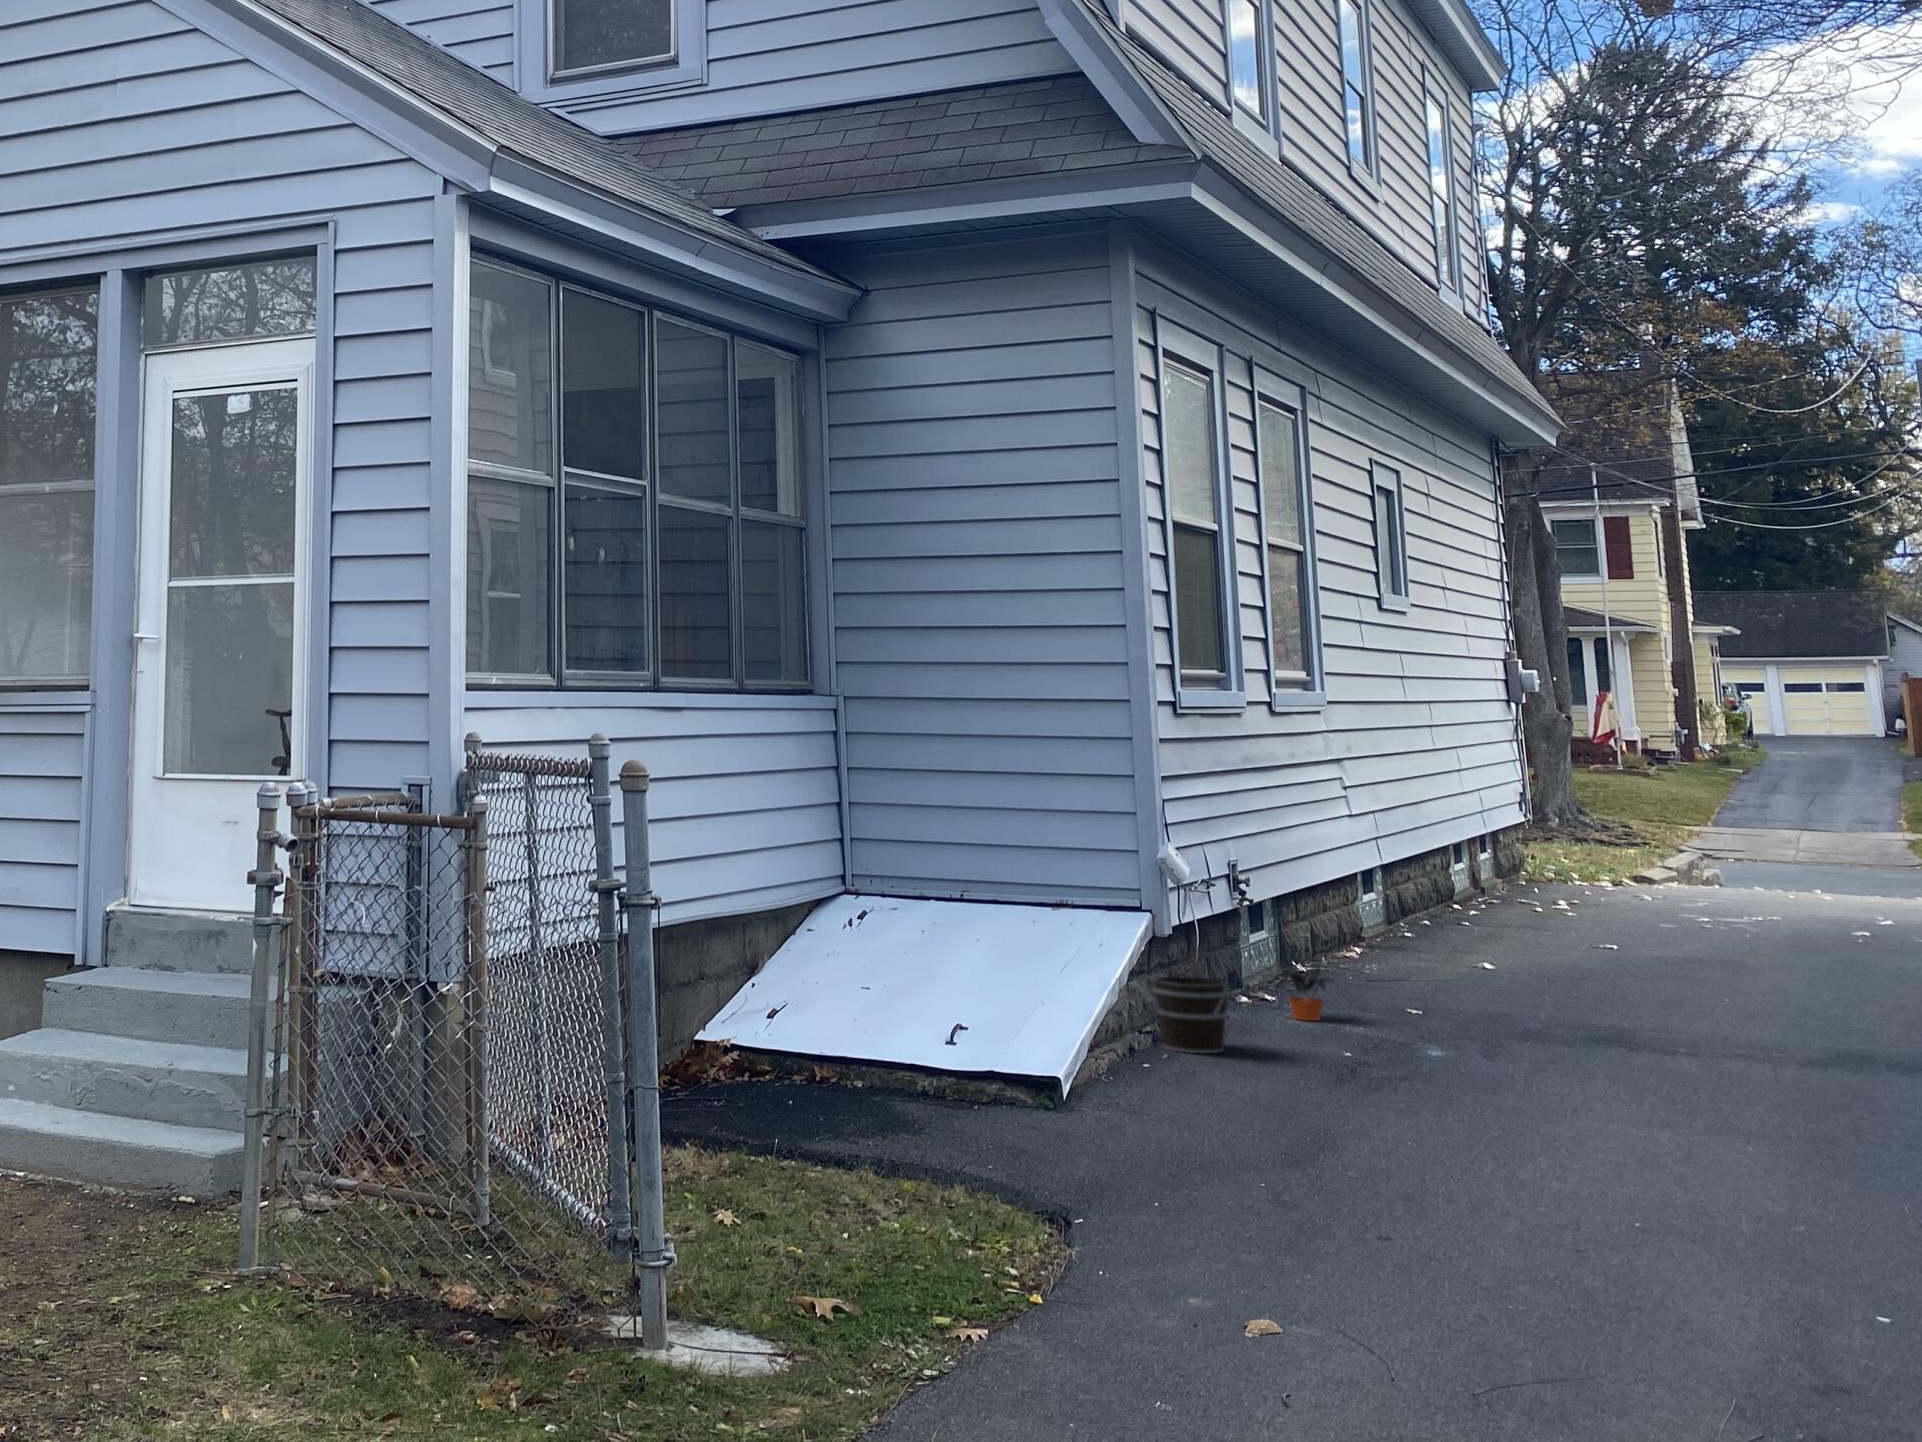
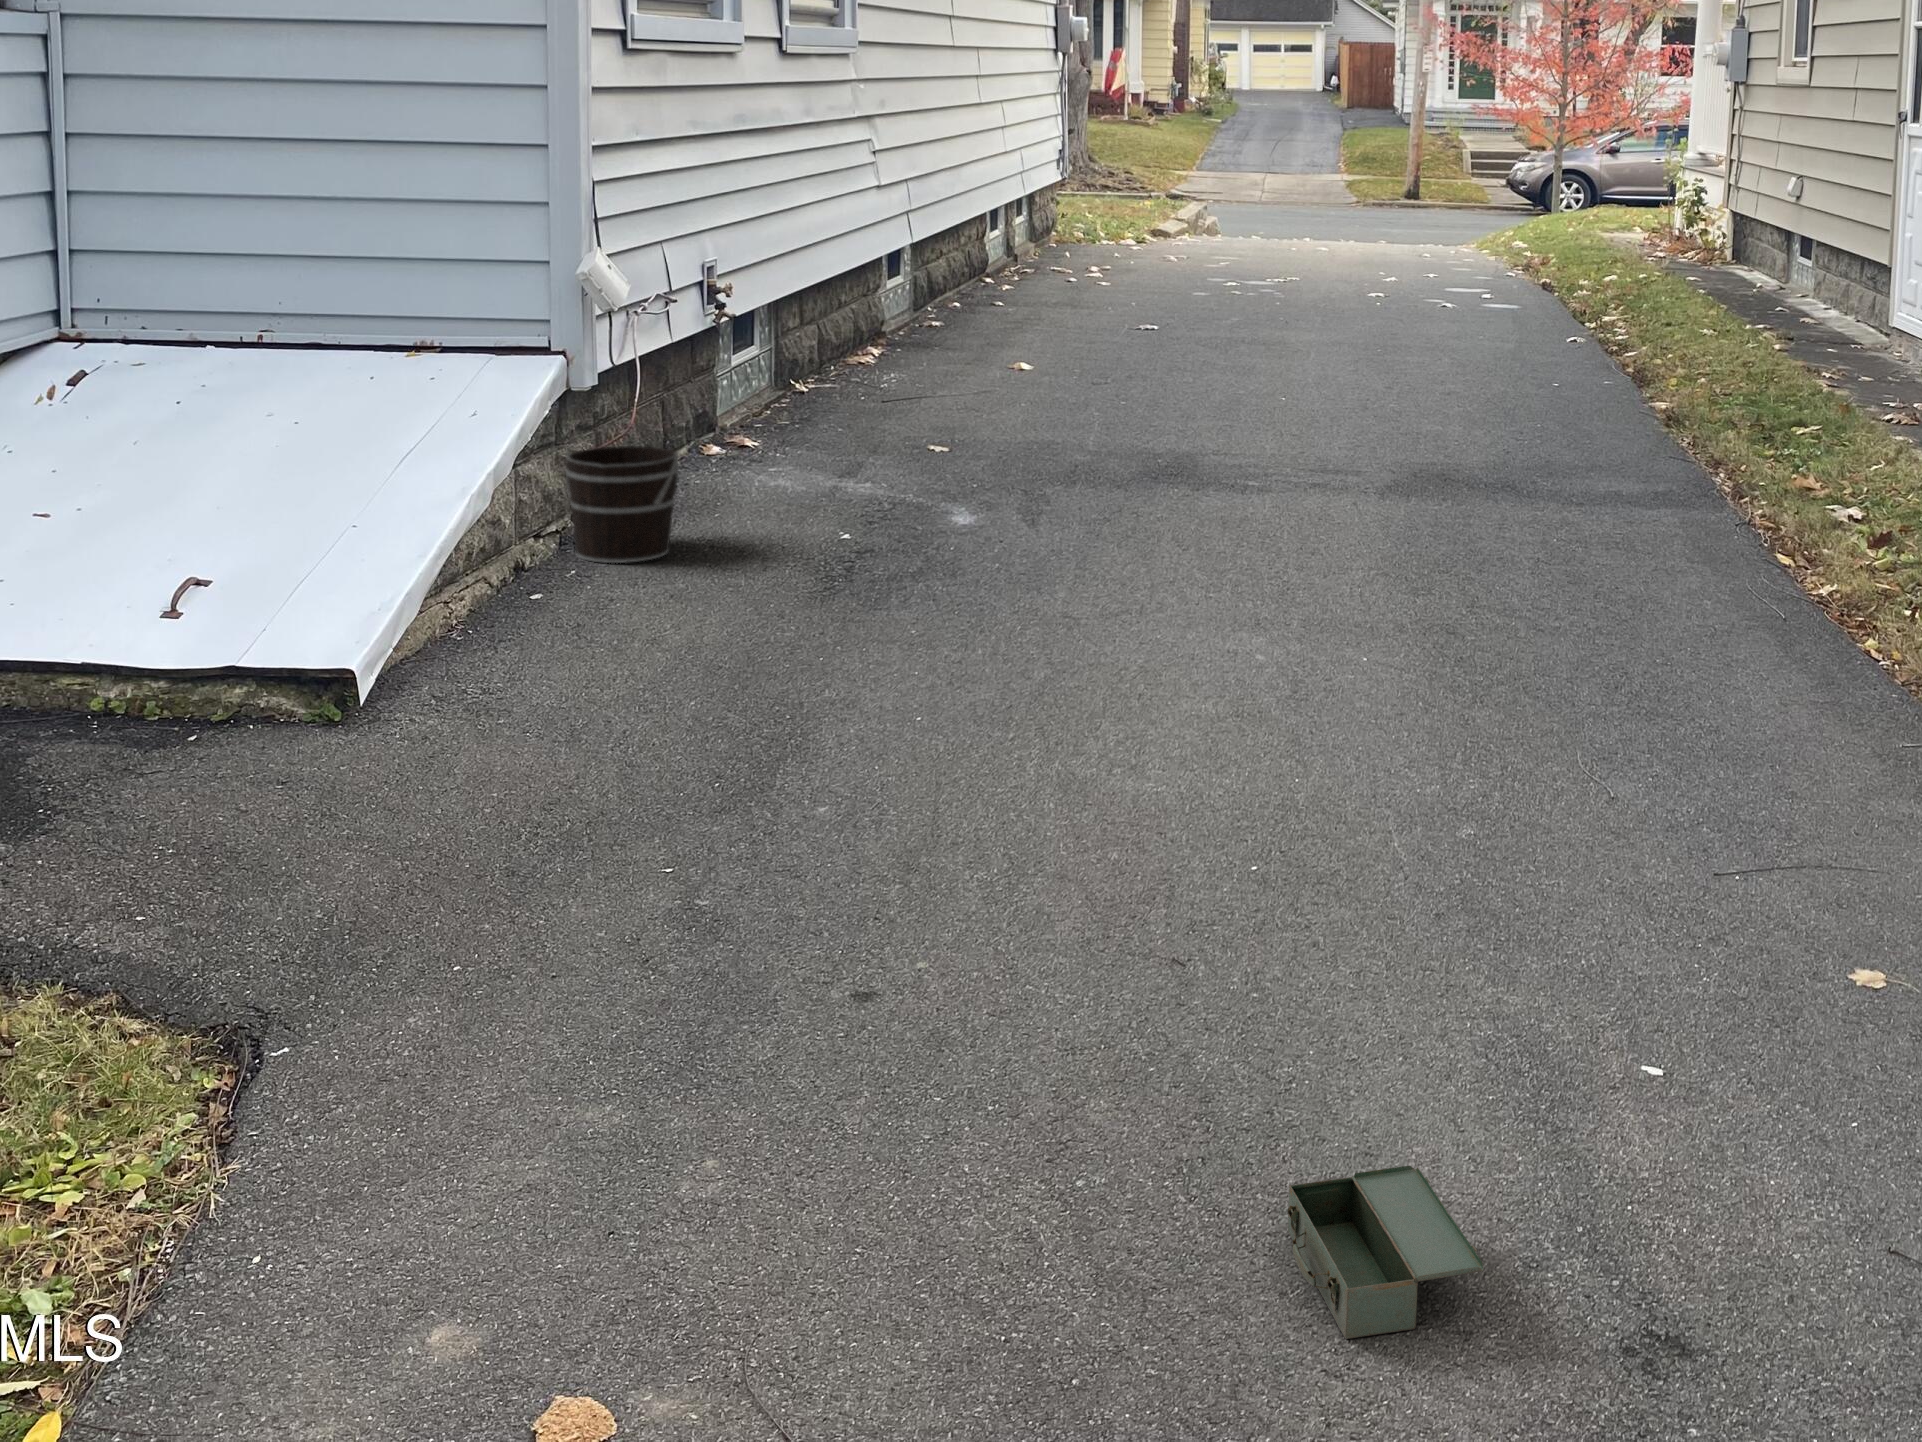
potted plant: present [1274,968,1333,1021] -> none [753,404,843,478]
toolbox: none [1620,1305,1727,1364] -> present [1288,1166,1484,1339]

